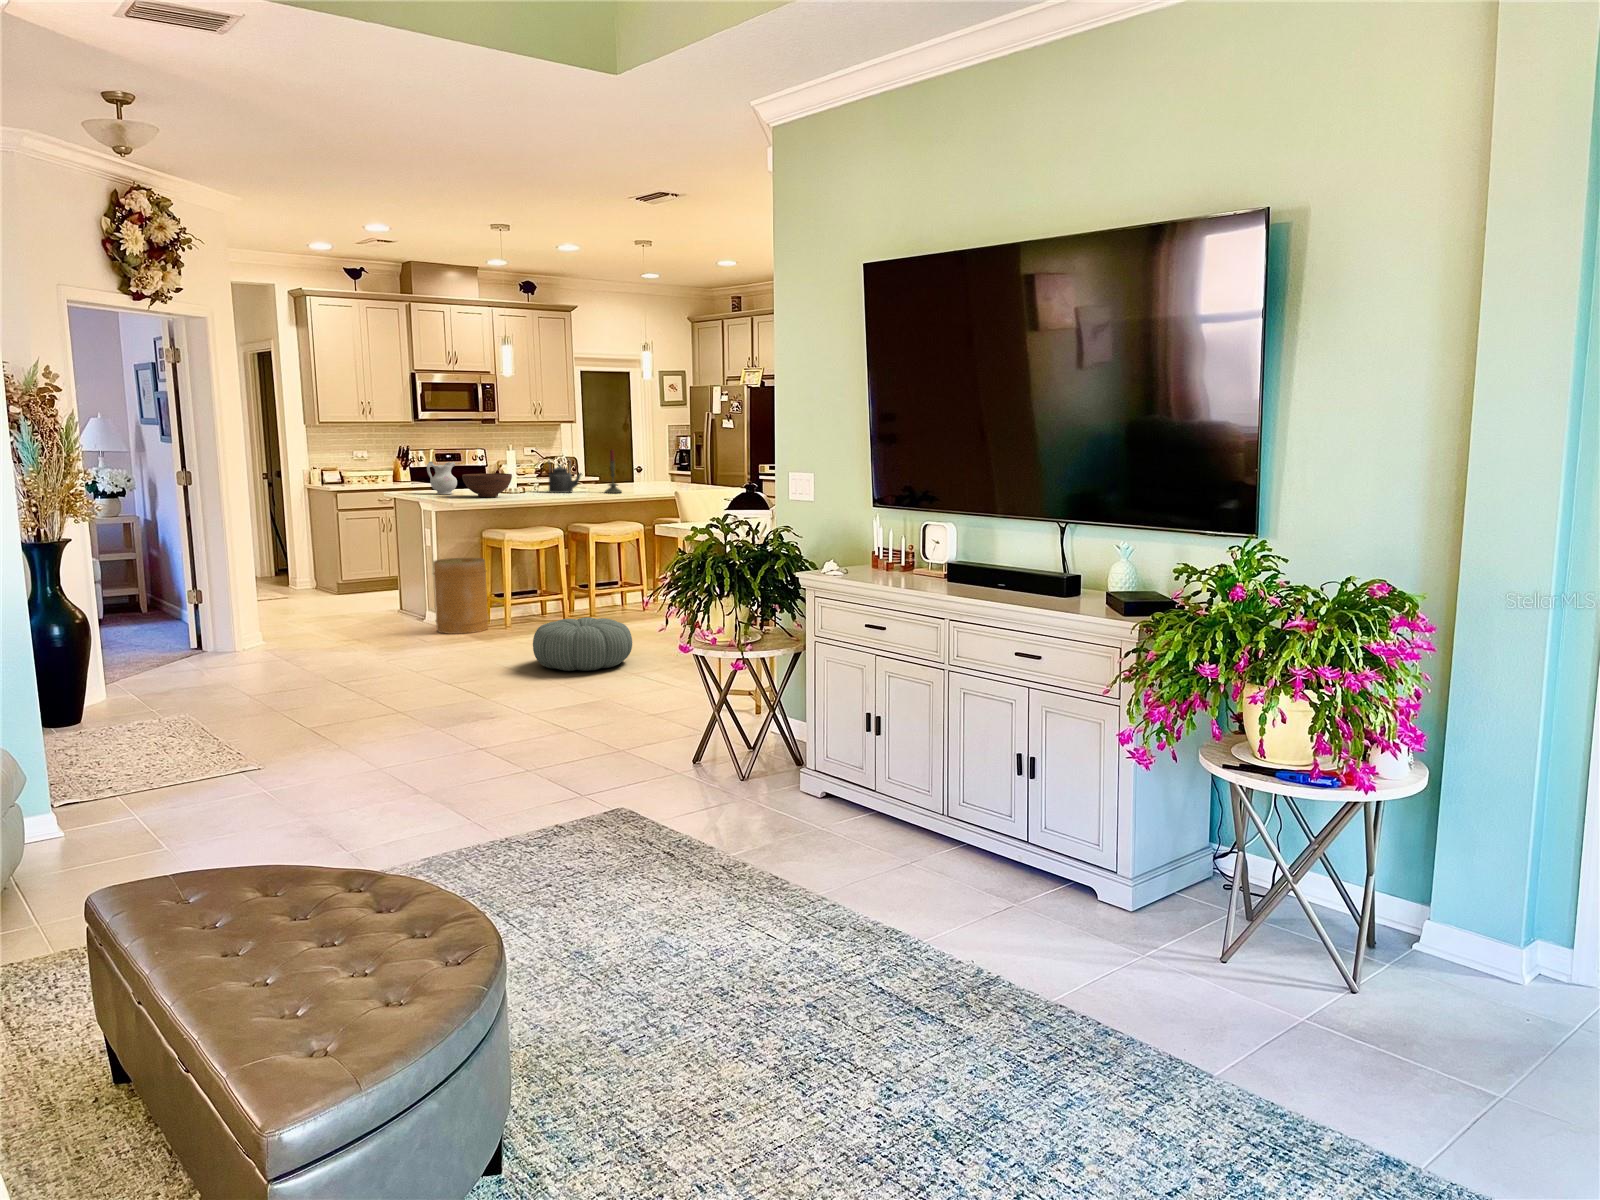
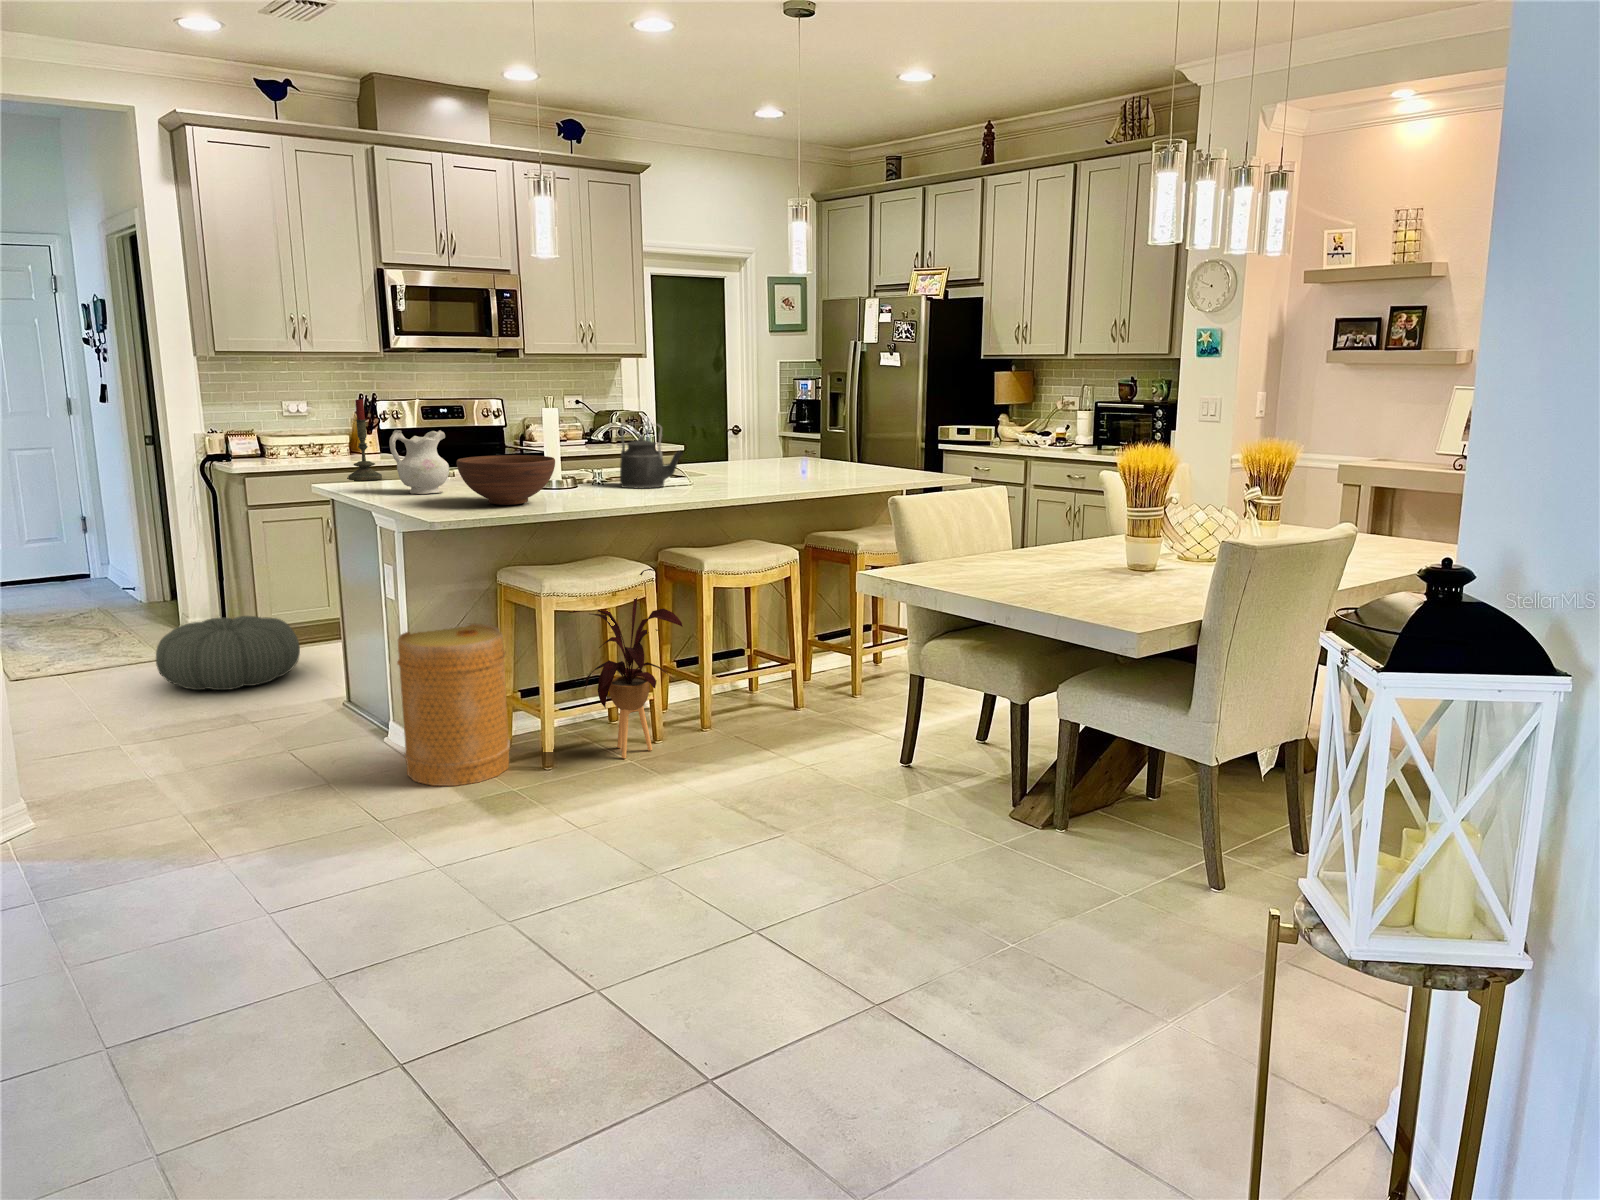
candle: present [605,450,622,493] -> present [348,399,382,481]
house plant: none [518,528,575,626] -> present [569,569,683,758]
pouf: present [533,617,632,671] -> present [156,616,300,690]

